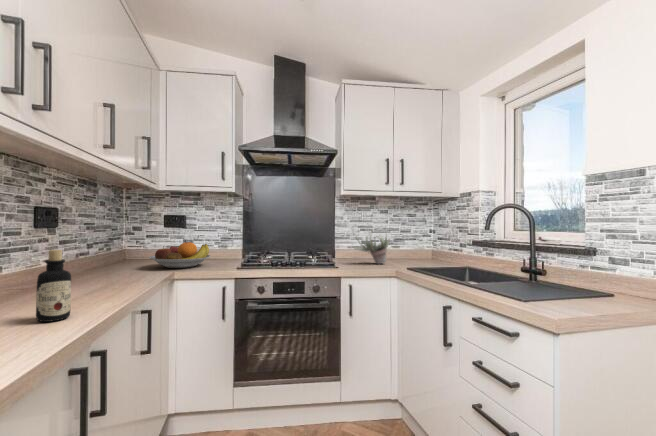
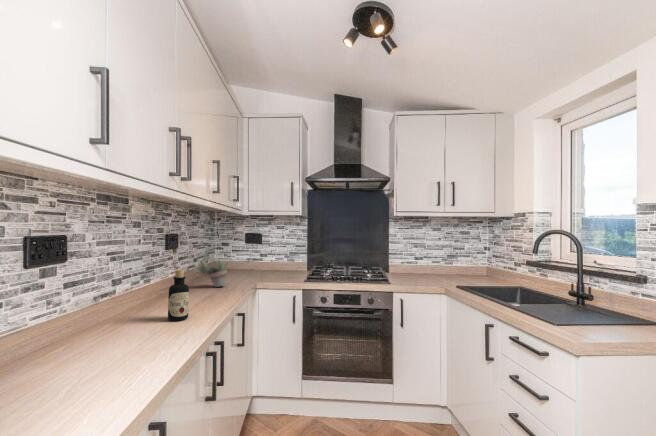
succulent plant: present [354,236,390,264] -> present [192,251,229,287]
fruit bowl: present [149,242,211,268] -> none [234,258,282,279]

